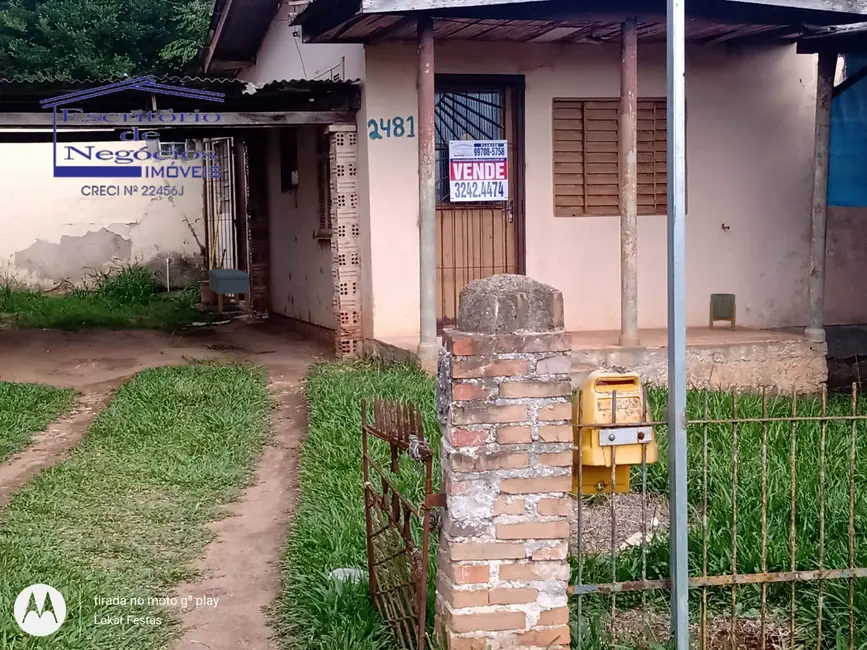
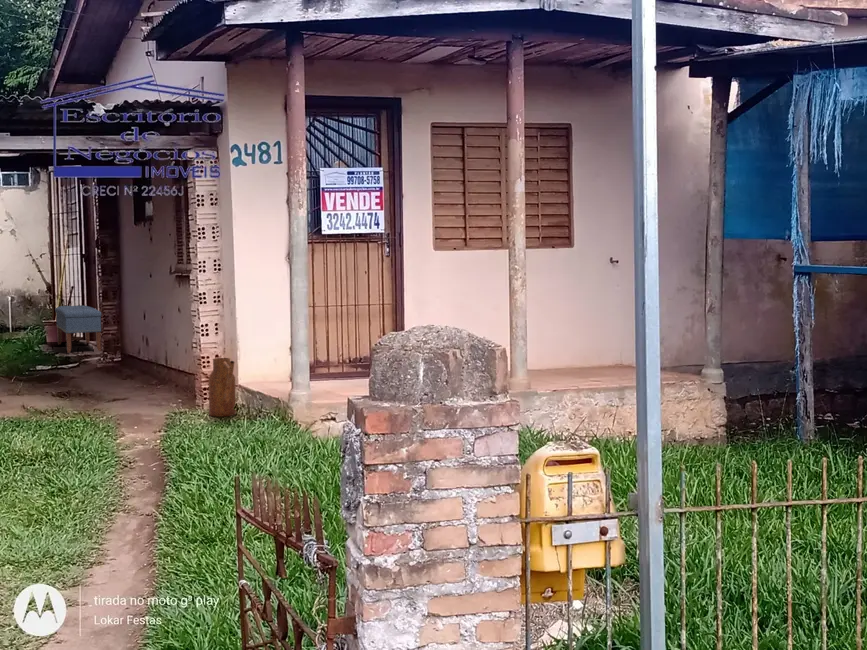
planter: present [709,294,736,330] -> none [588,329,615,367]
watering can: none [346,316,371,369] -> present [208,358,236,417]

